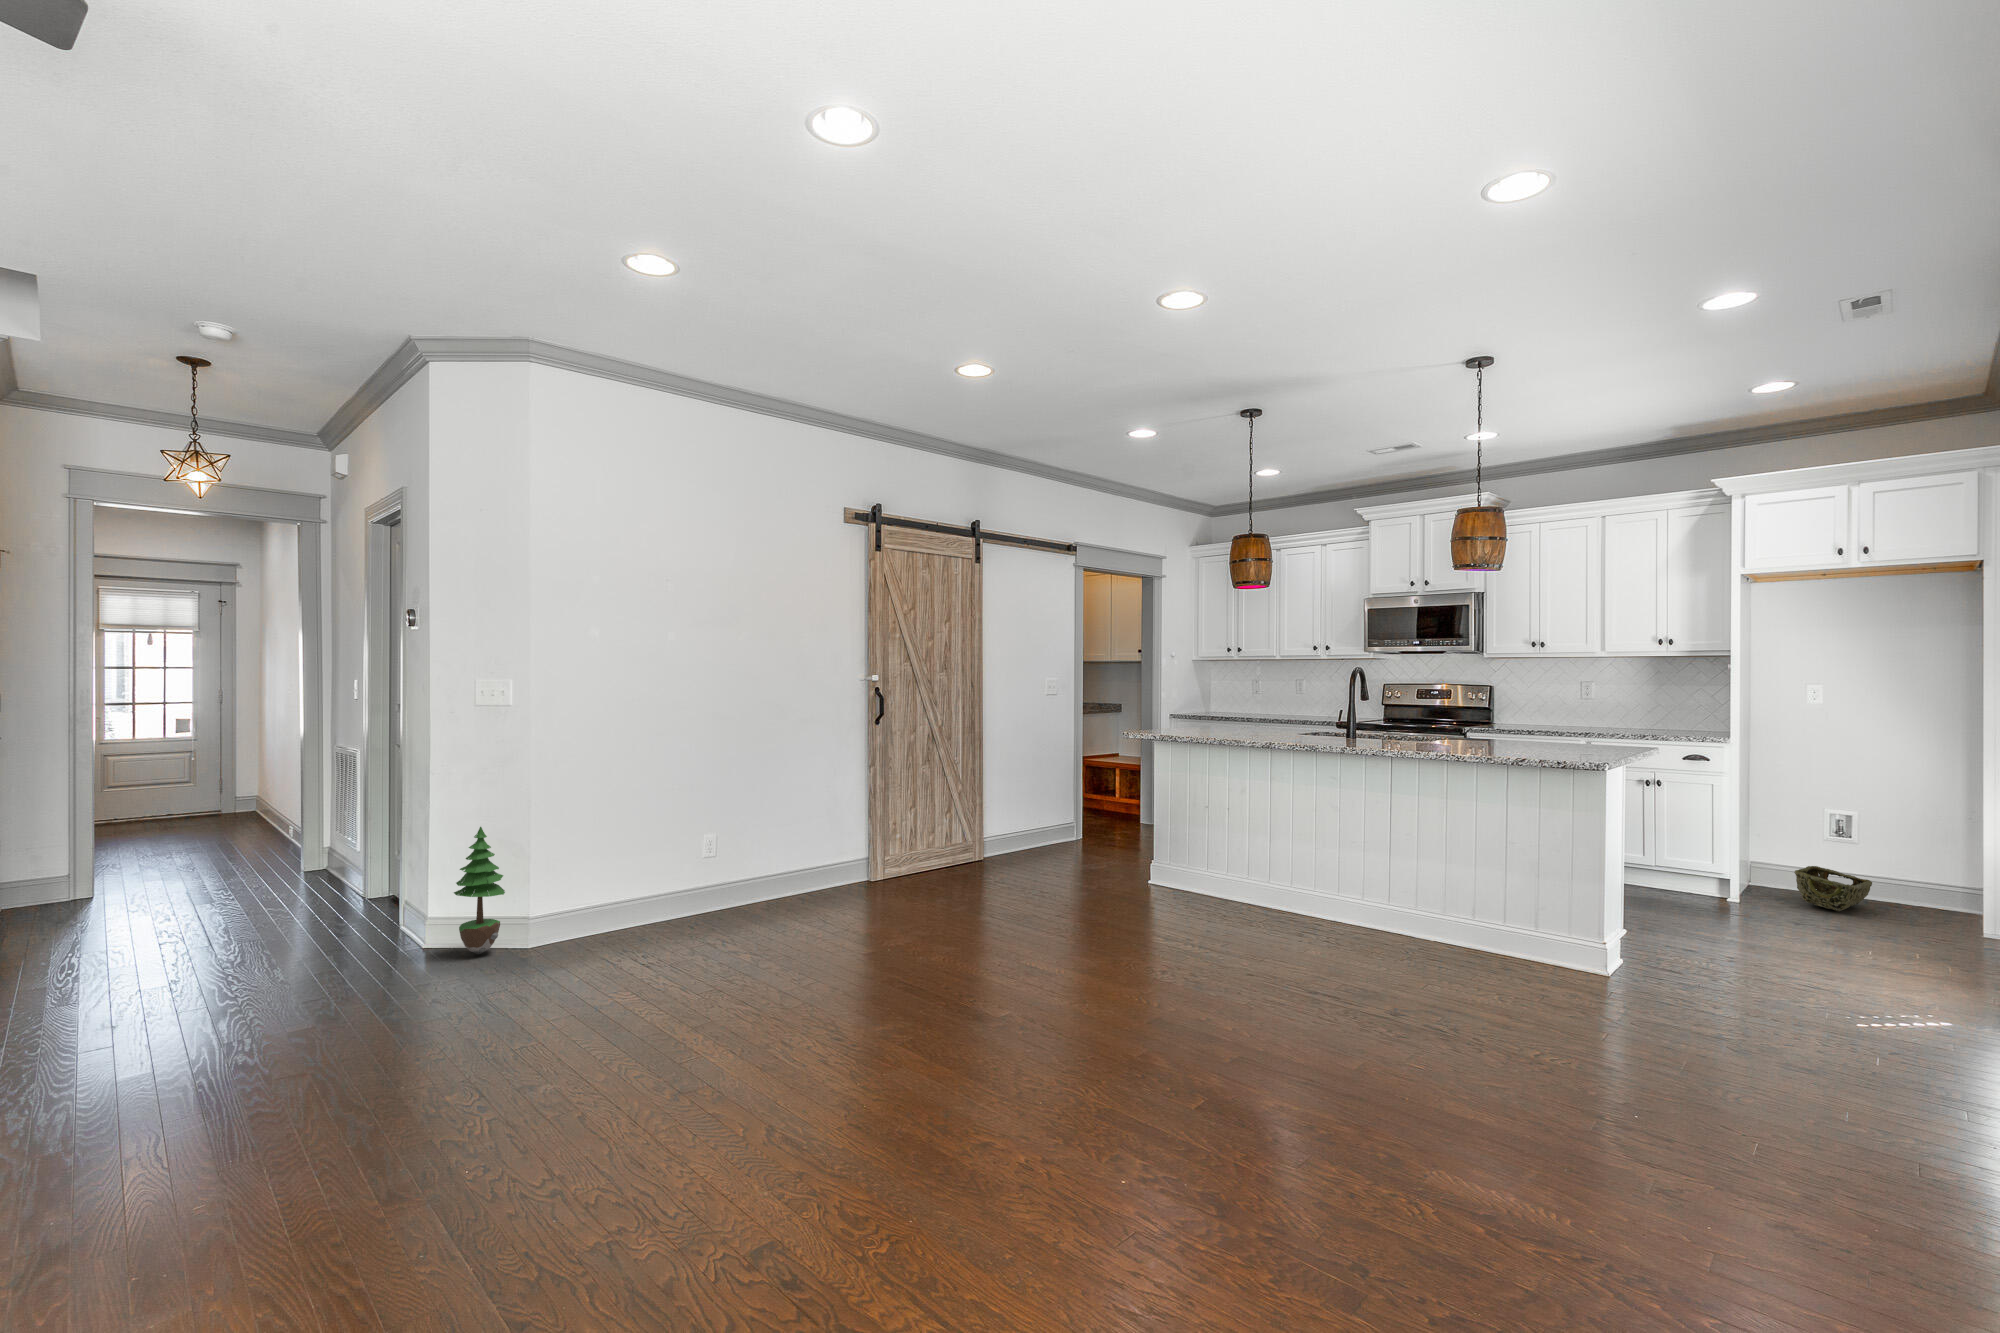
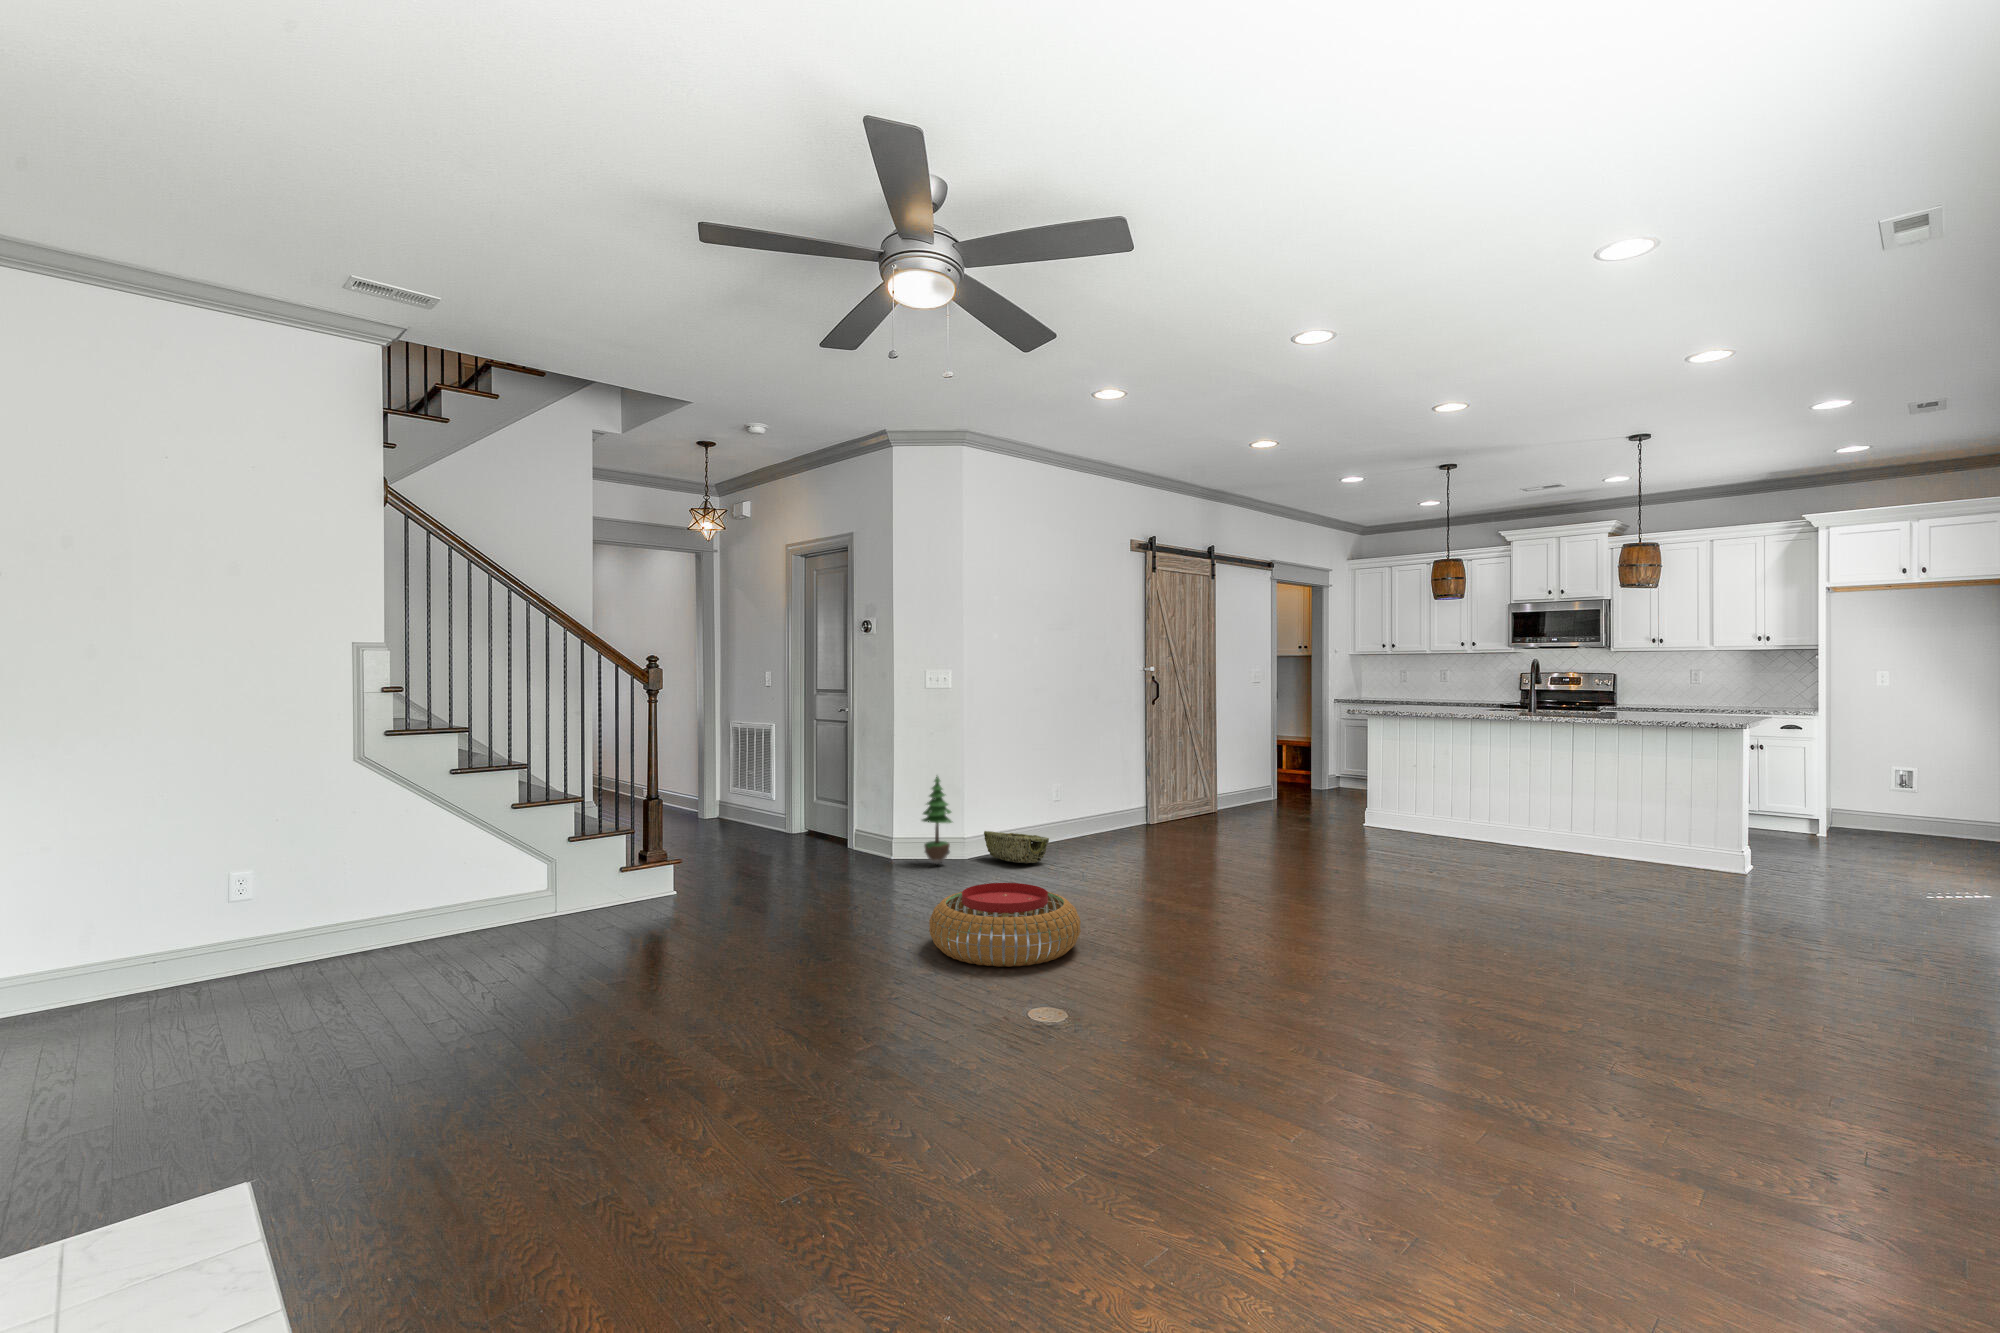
woven basket: present [1794,866,1872,911] -> present [984,831,1049,864]
pouf: none [110,1035,433,1216] -> present [929,883,1081,967]

